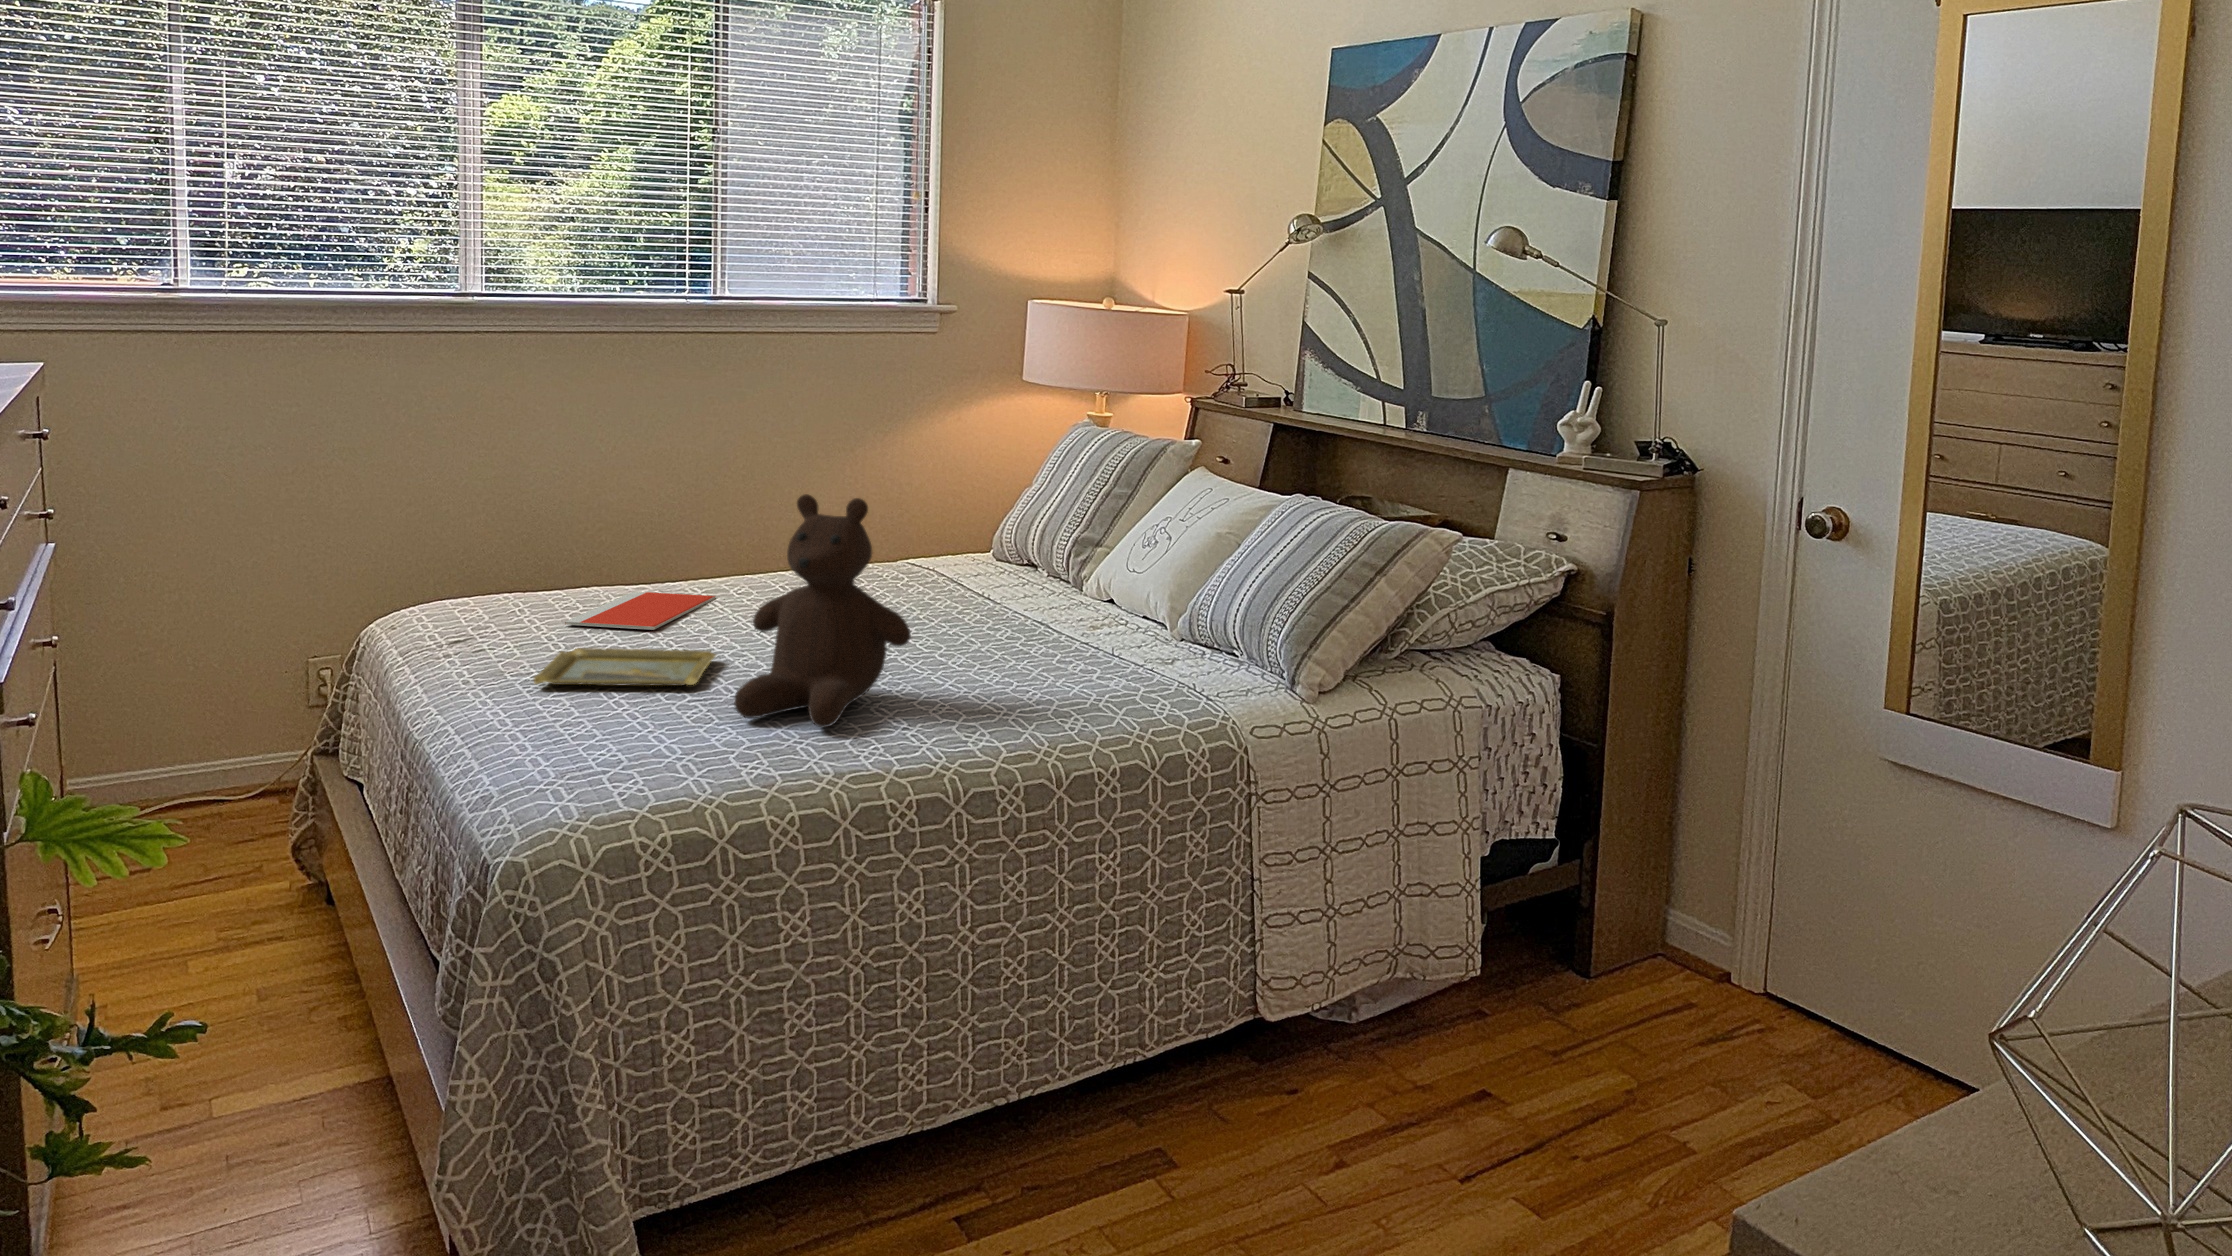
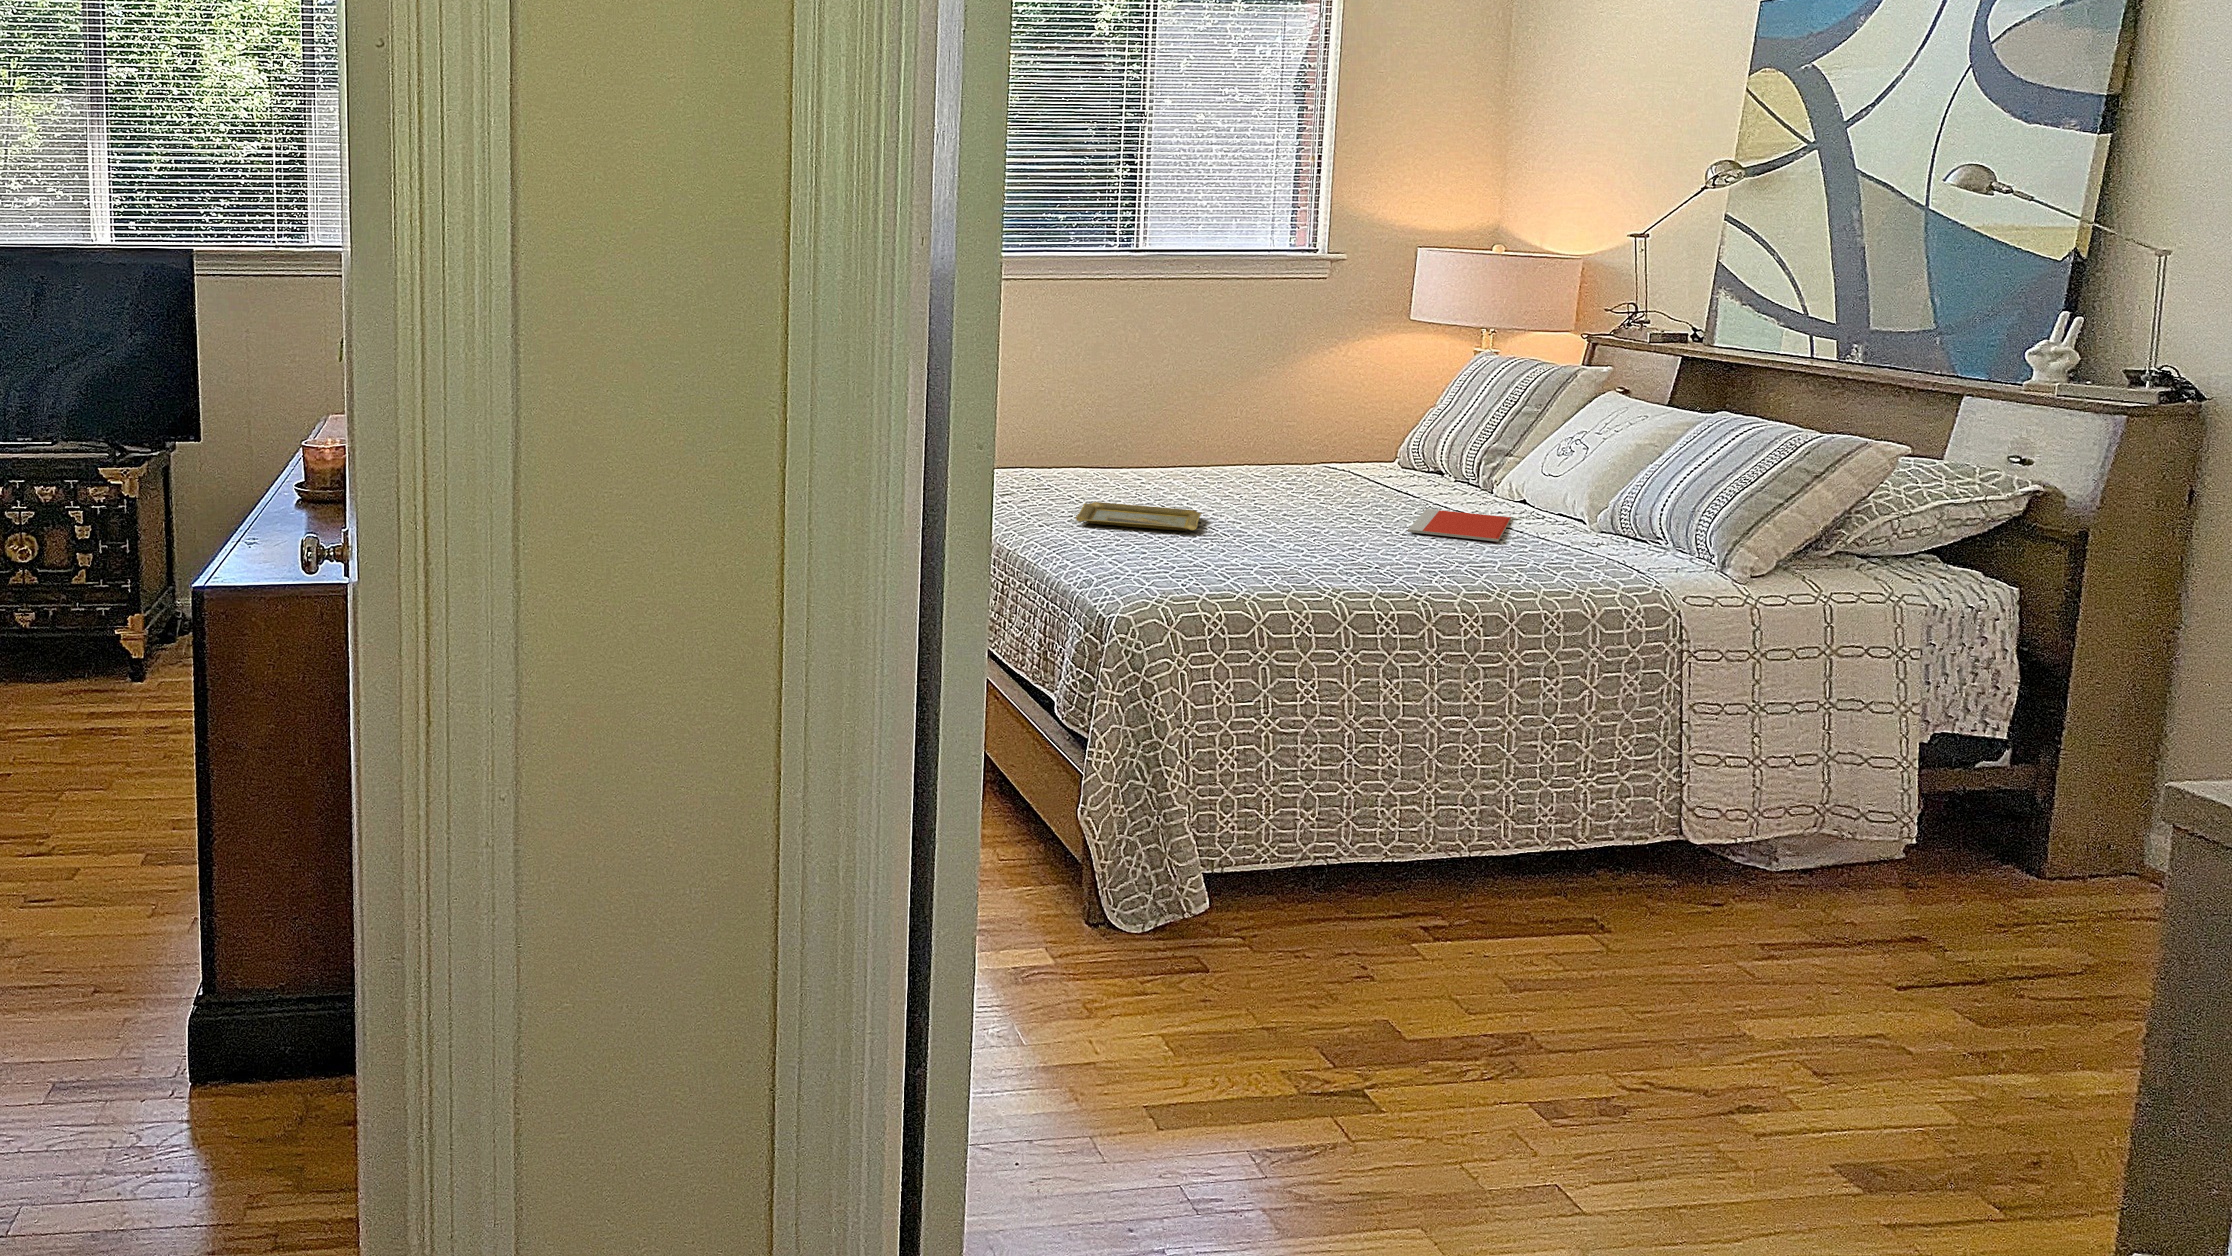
teddy bear: present [734,494,911,727] -> none [1237,392,1376,563]
notebook: present [565,592,716,630] -> present [1408,509,1511,541]

